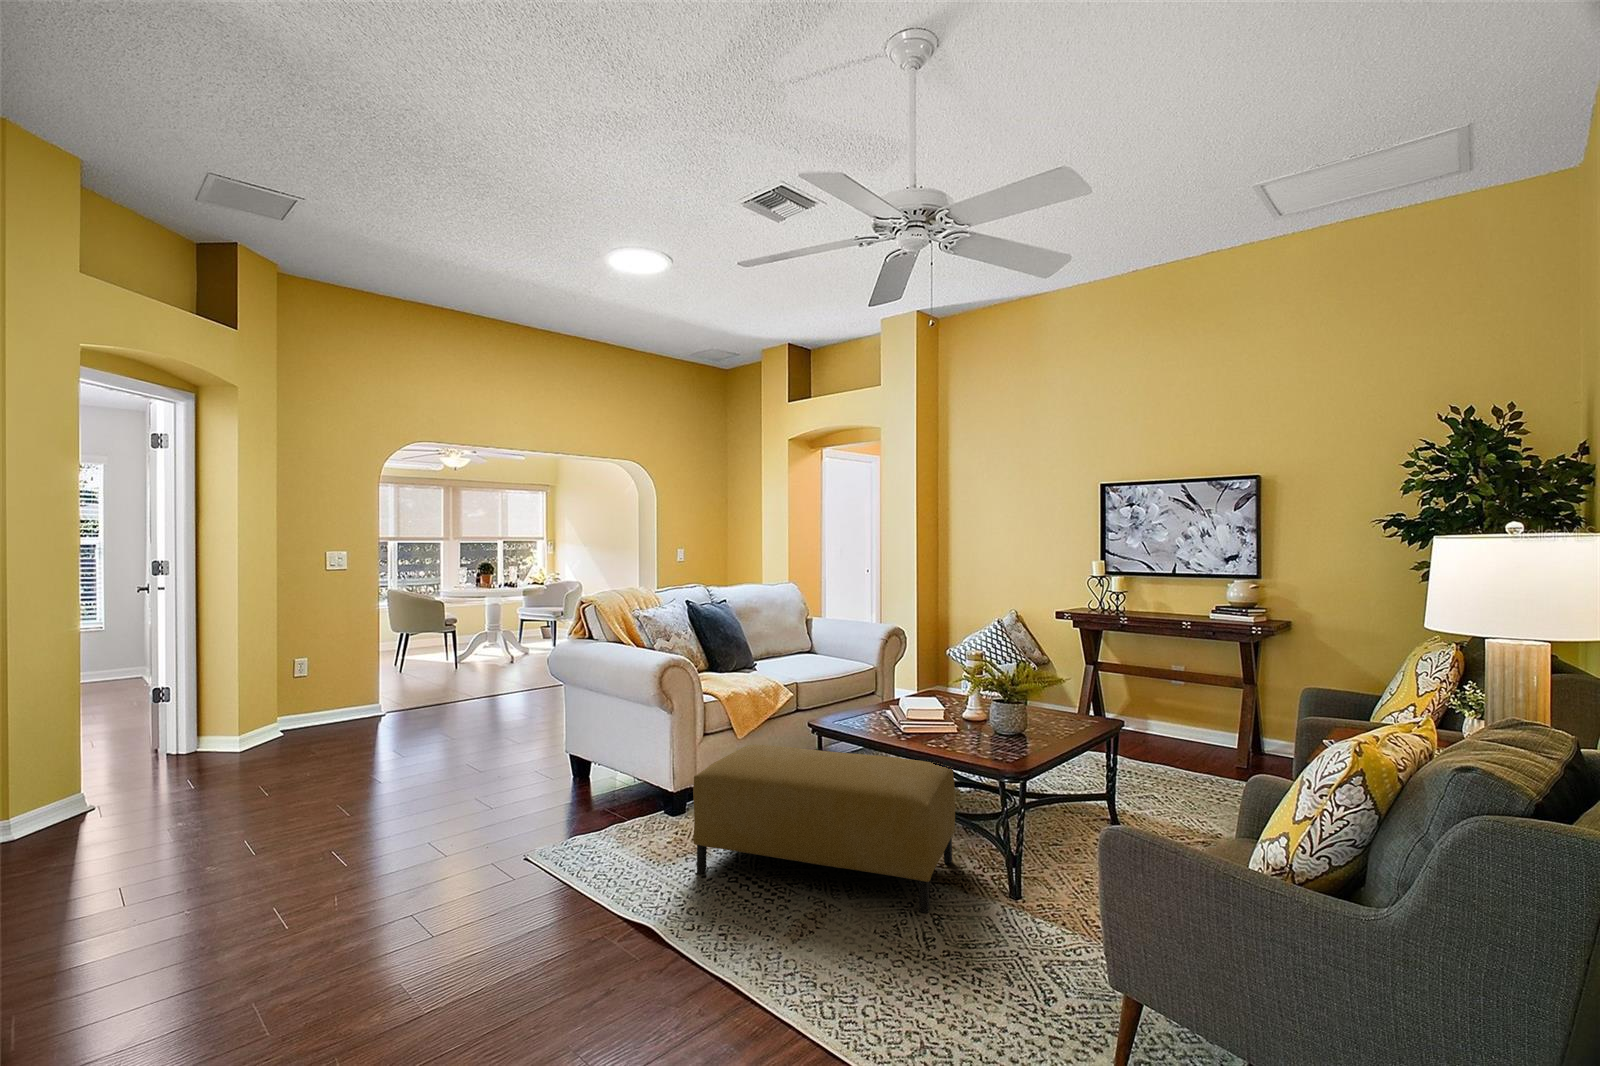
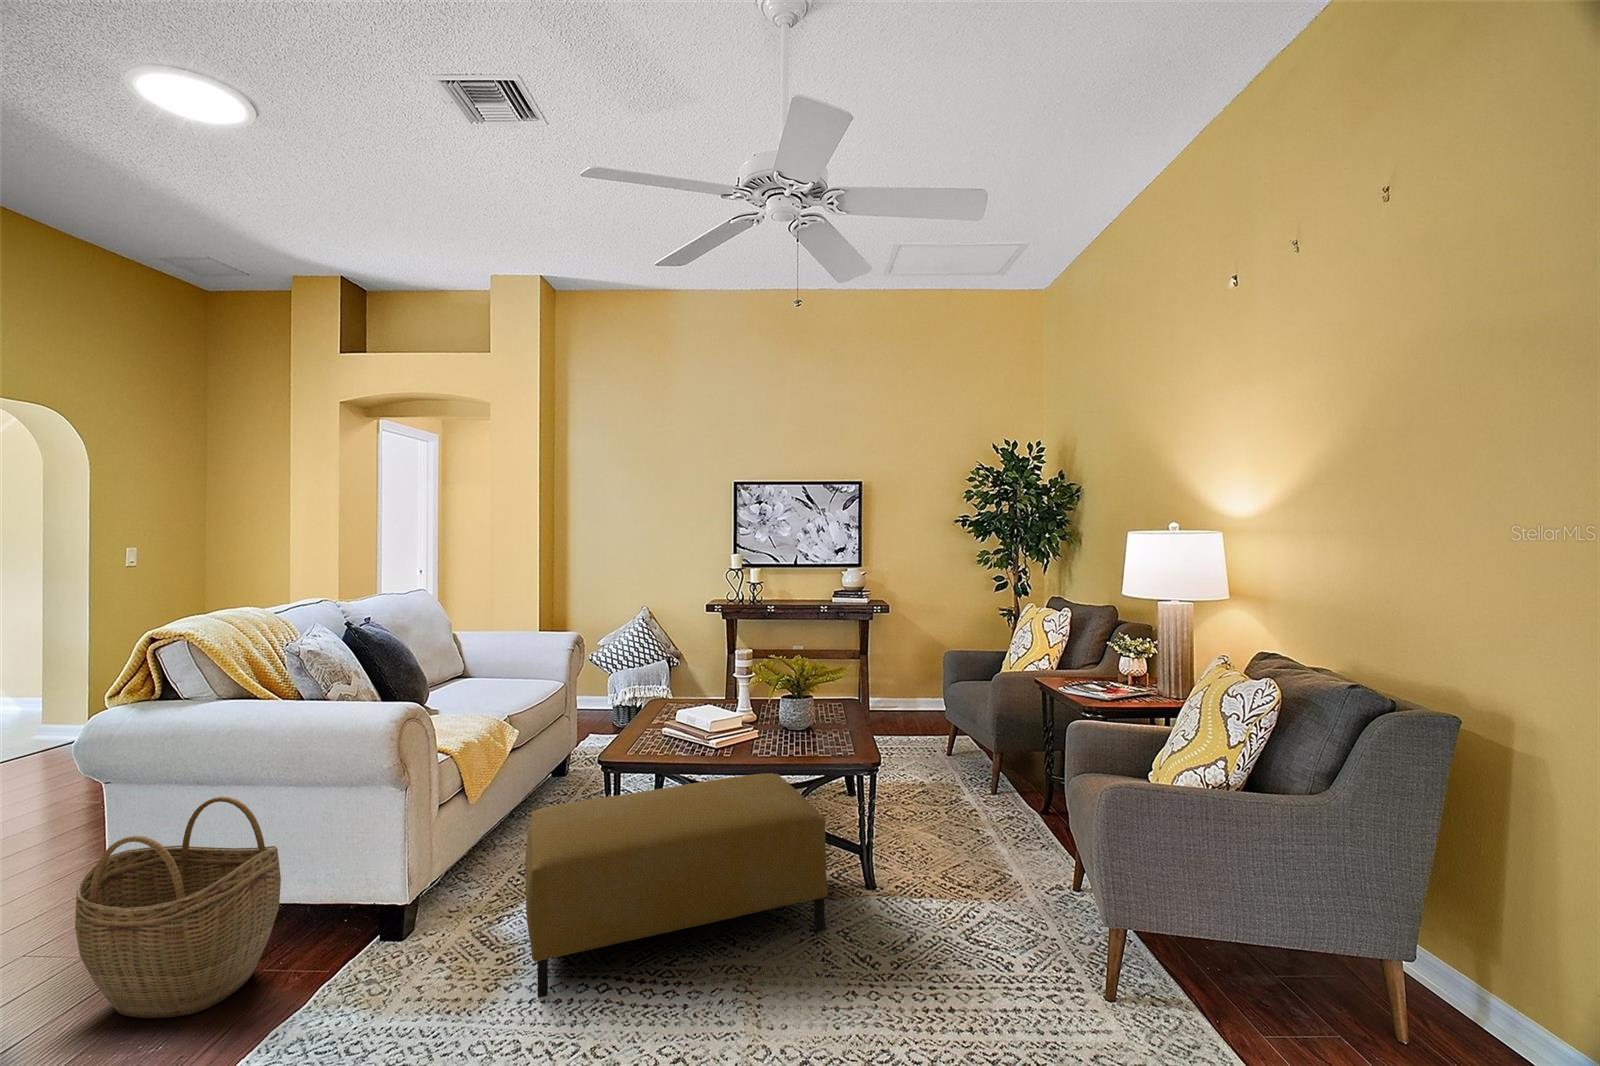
woven basket: none [515,691,608,816] -> present [75,797,281,1018]

